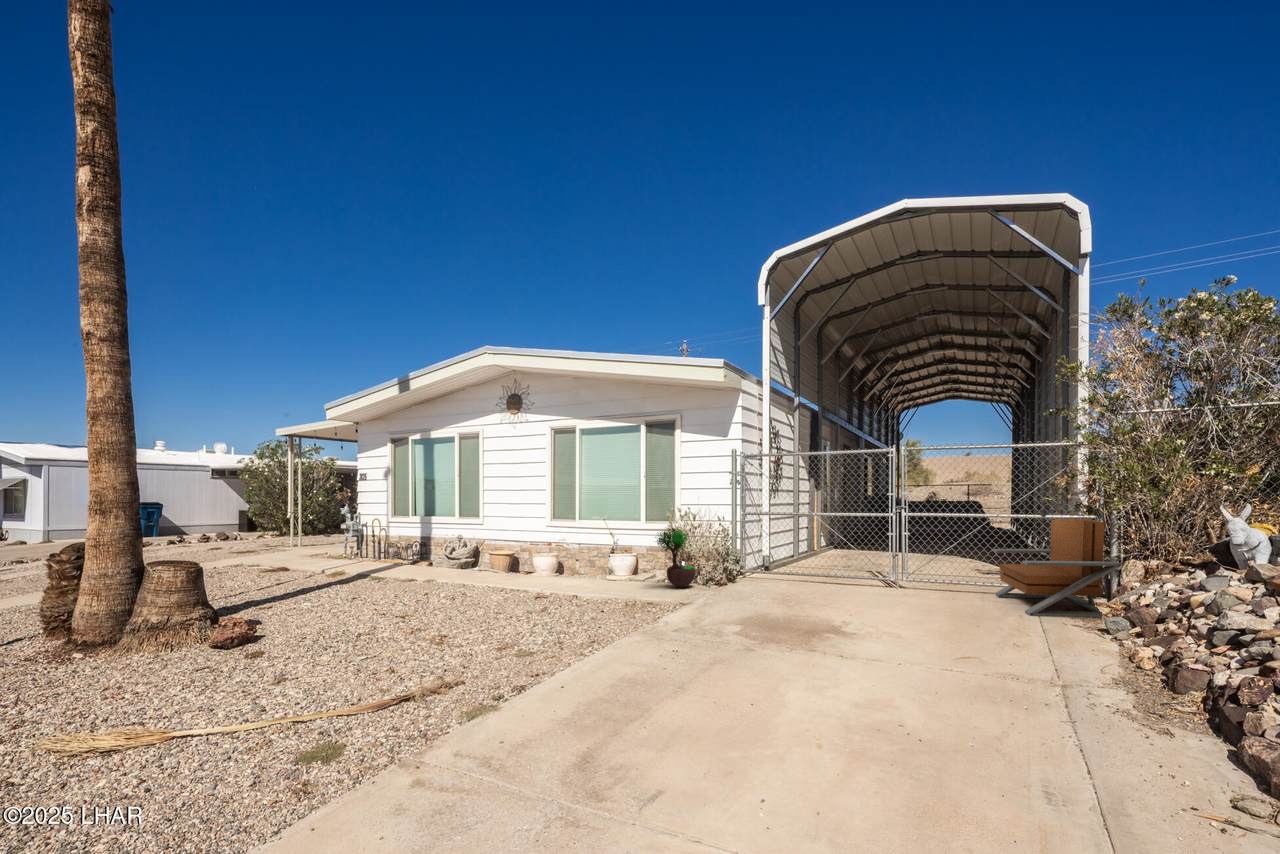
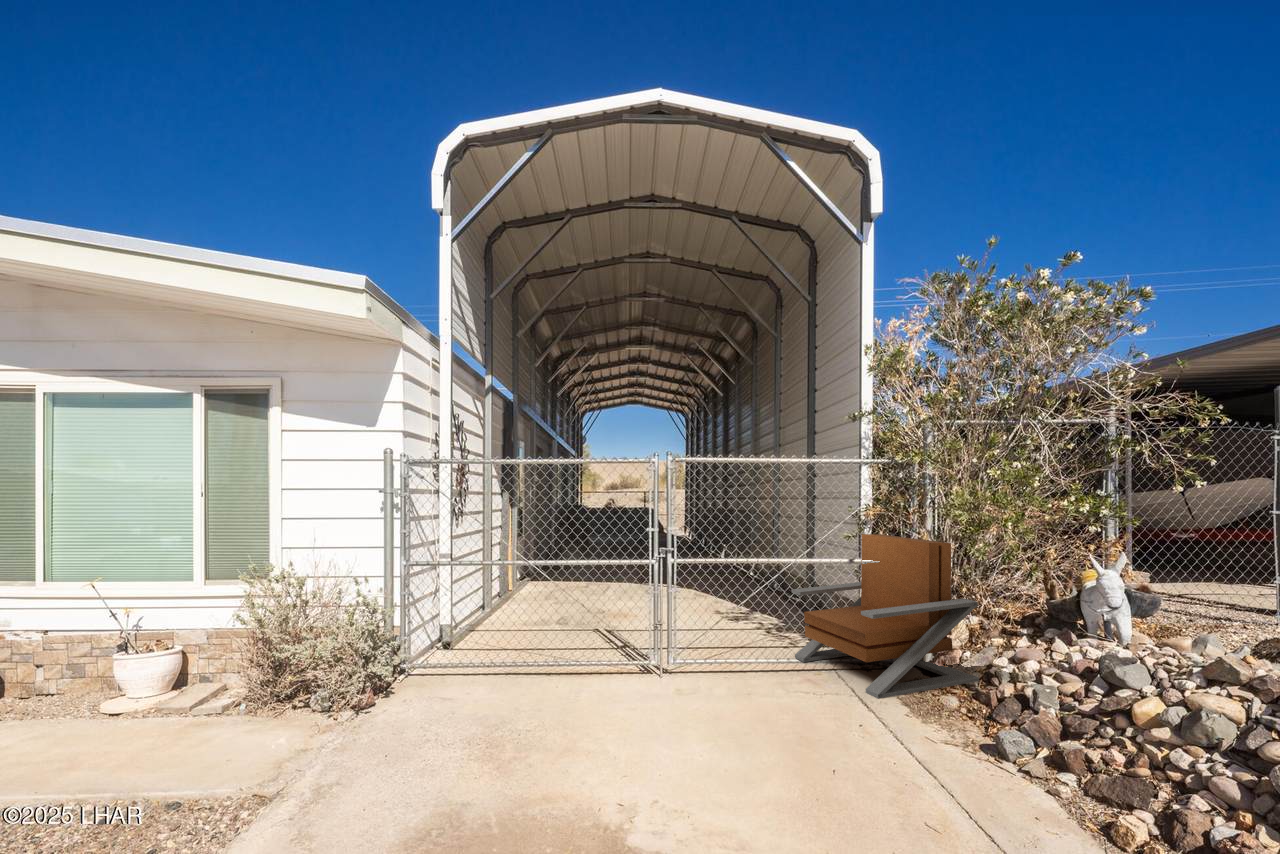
potted tree: present [655,525,695,587] -> none [206,593,306,726]

